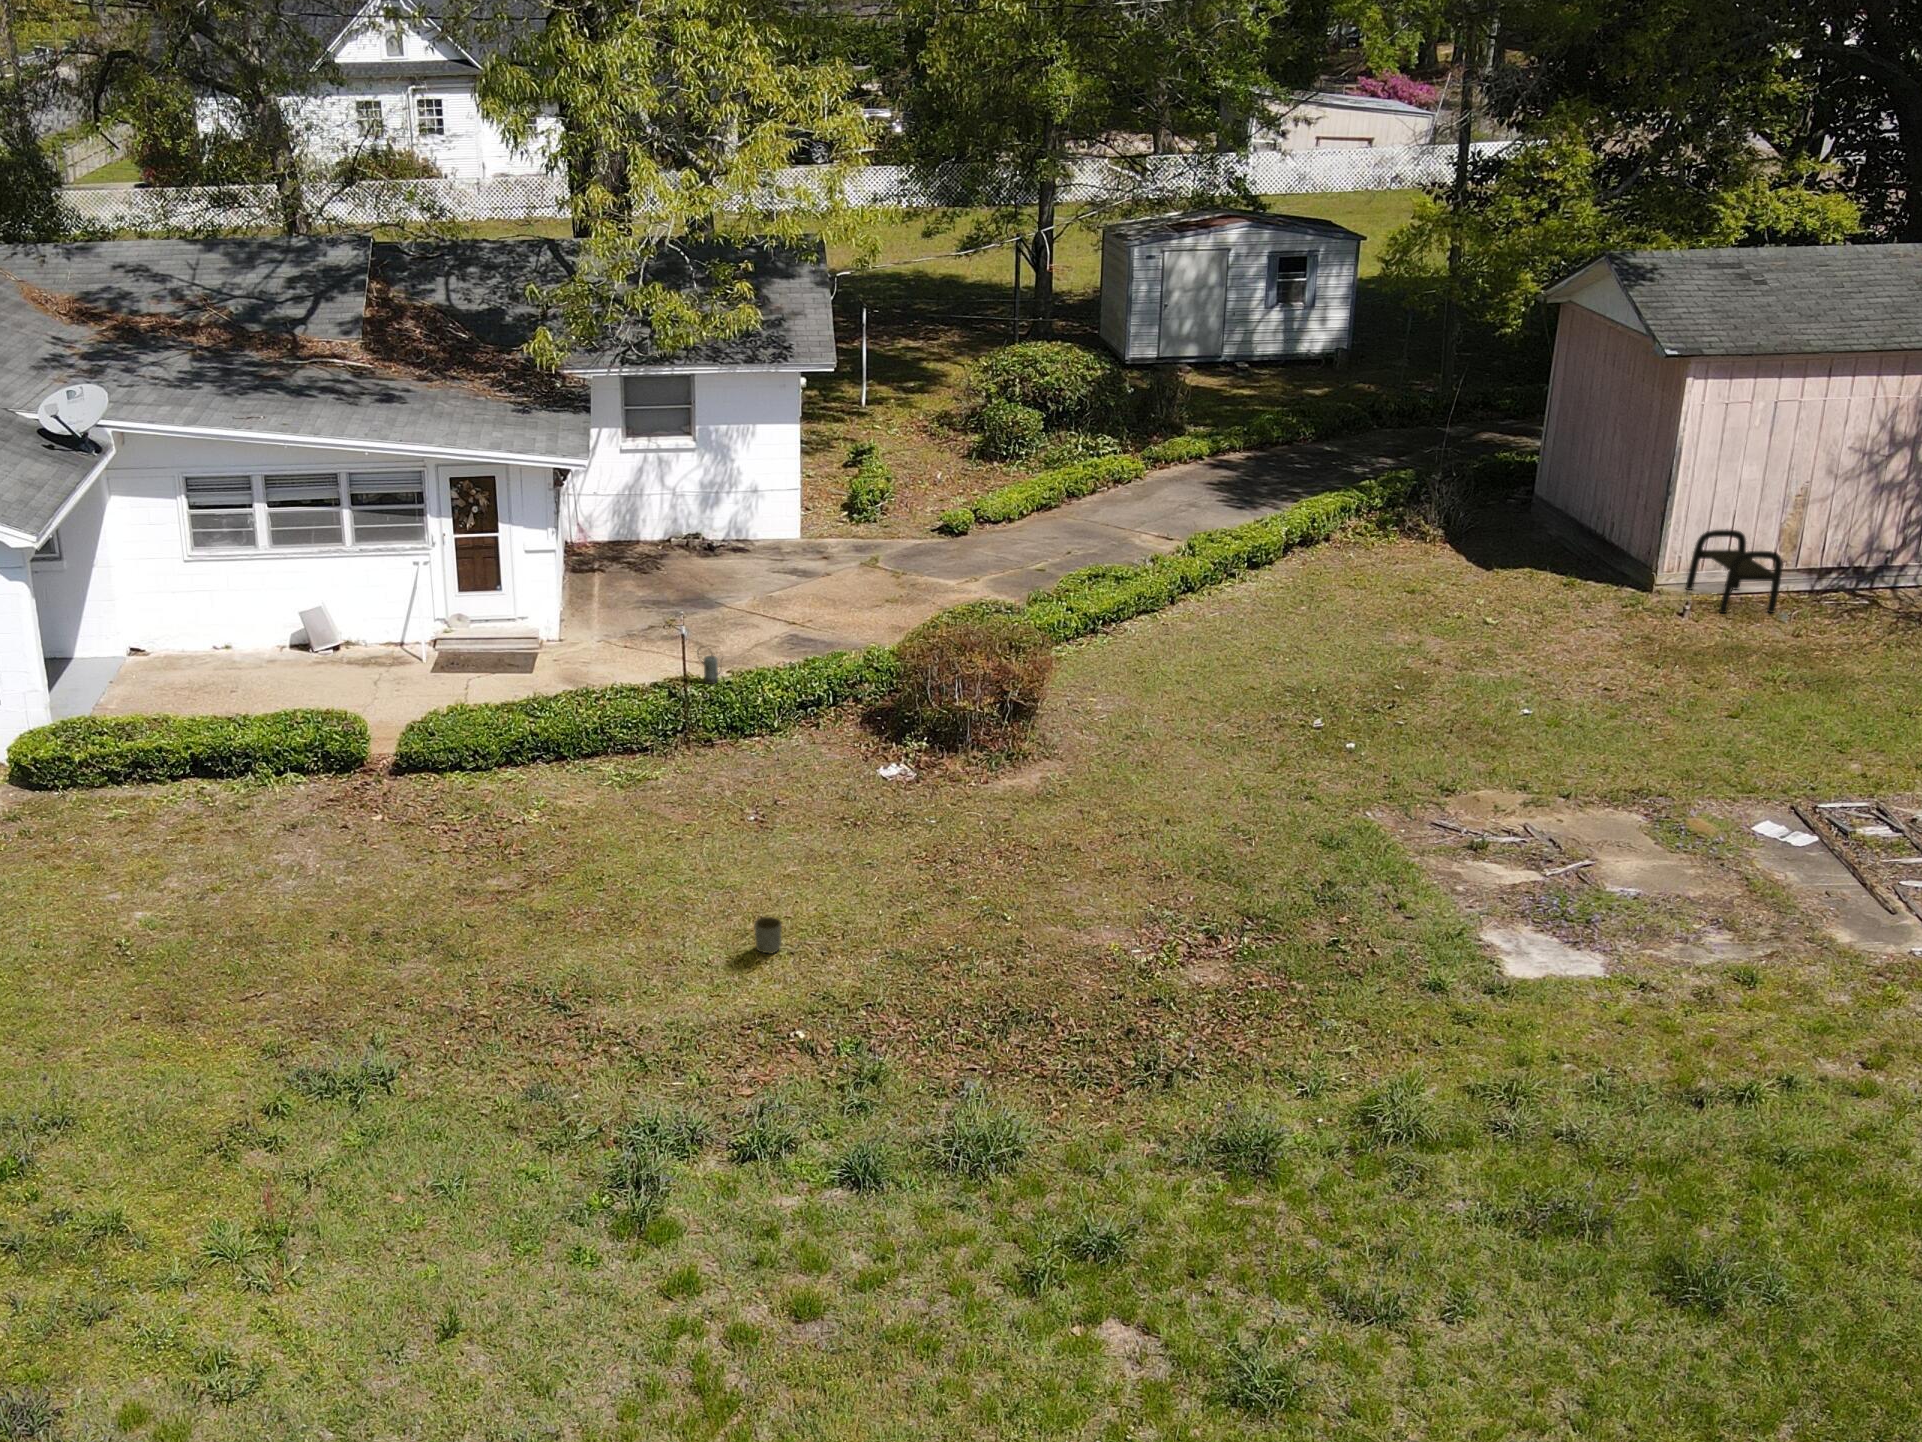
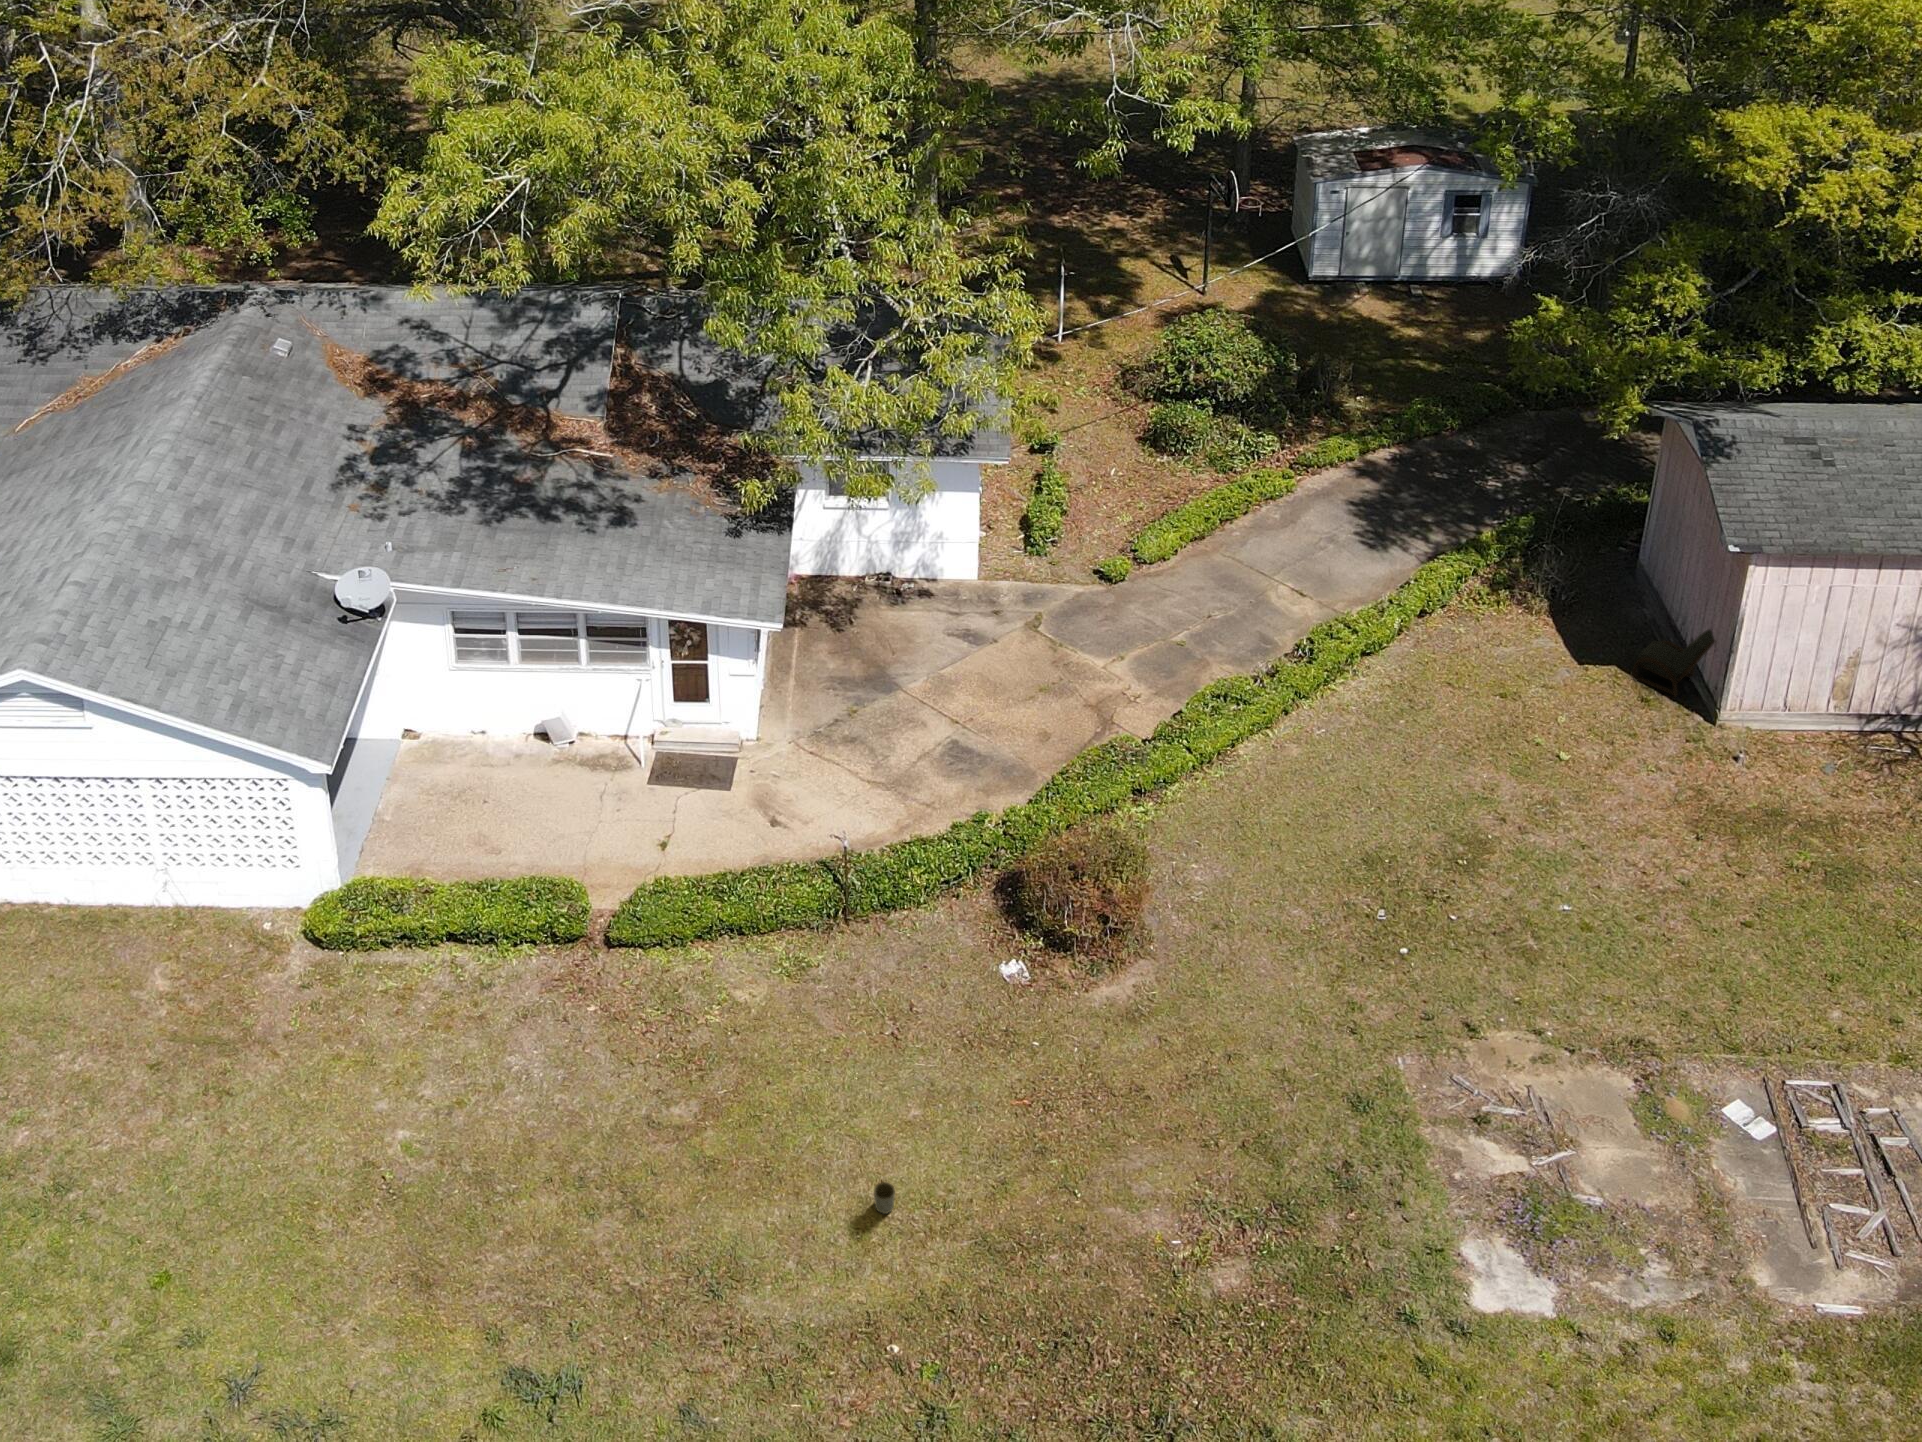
lounge chair: none [1554,495,1651,577] -> present [1633,630,1715,697]
bench: present [1686,529,1783,613] -> none [1744,681,1822,773]
watering can: present [697,650,719,684] -> none [865,775,886,806]

